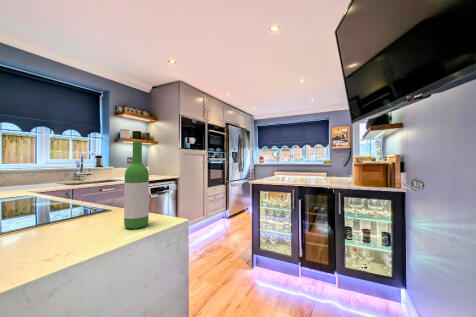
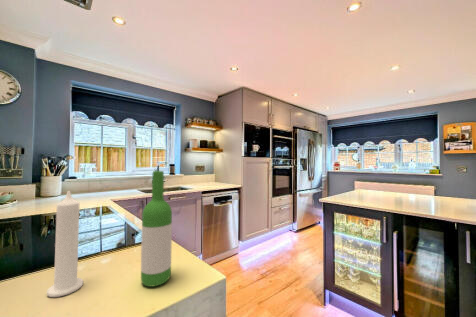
candle: none [38,154,70,242] -> present [47,191,83,297]

